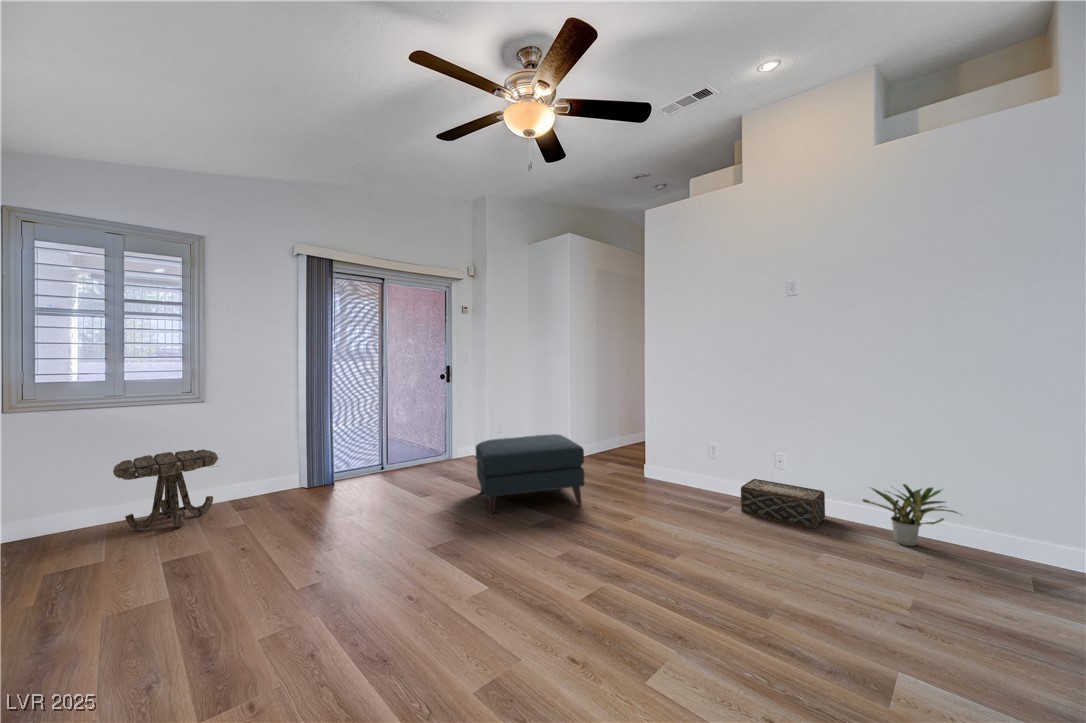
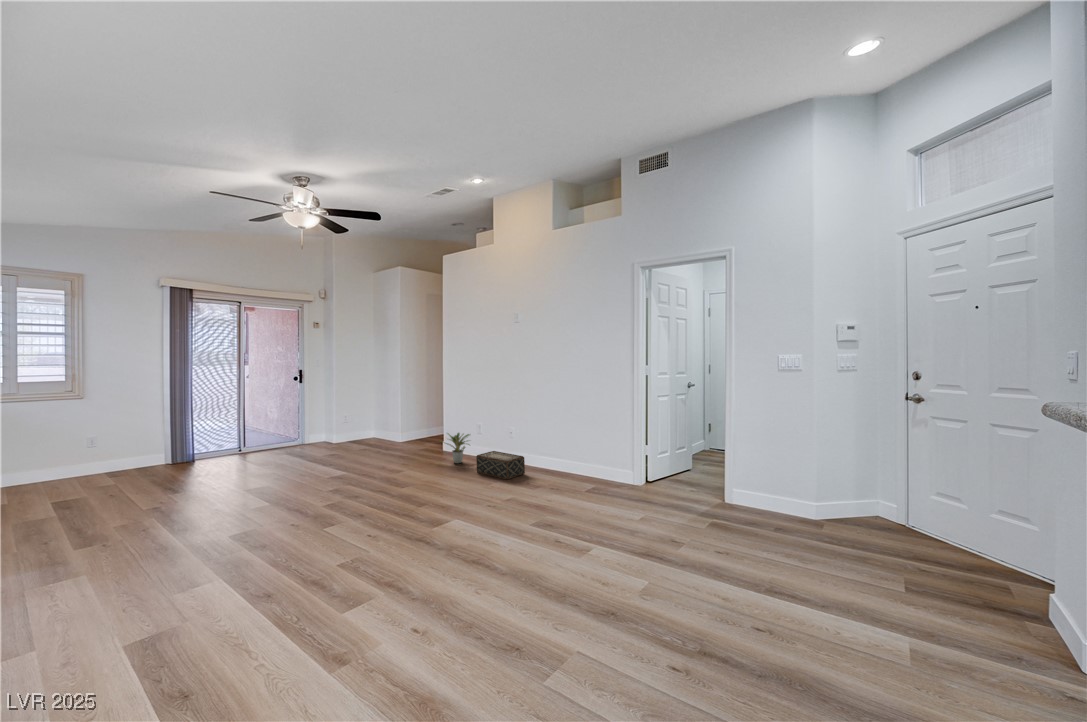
ottoman: present [476,434,584,515] -> none [294,423,375,478]
side table: present [113,449,218,530] -> none [11,434,94,490]
potted plant: present [863,484,957,546] -> present [440,433,469,463]

